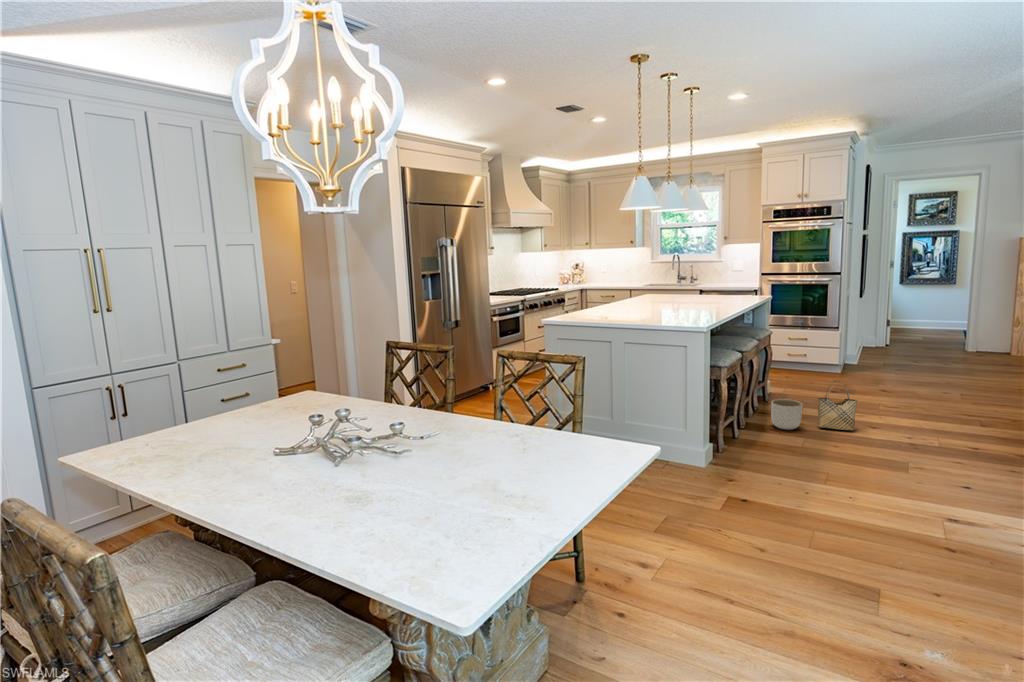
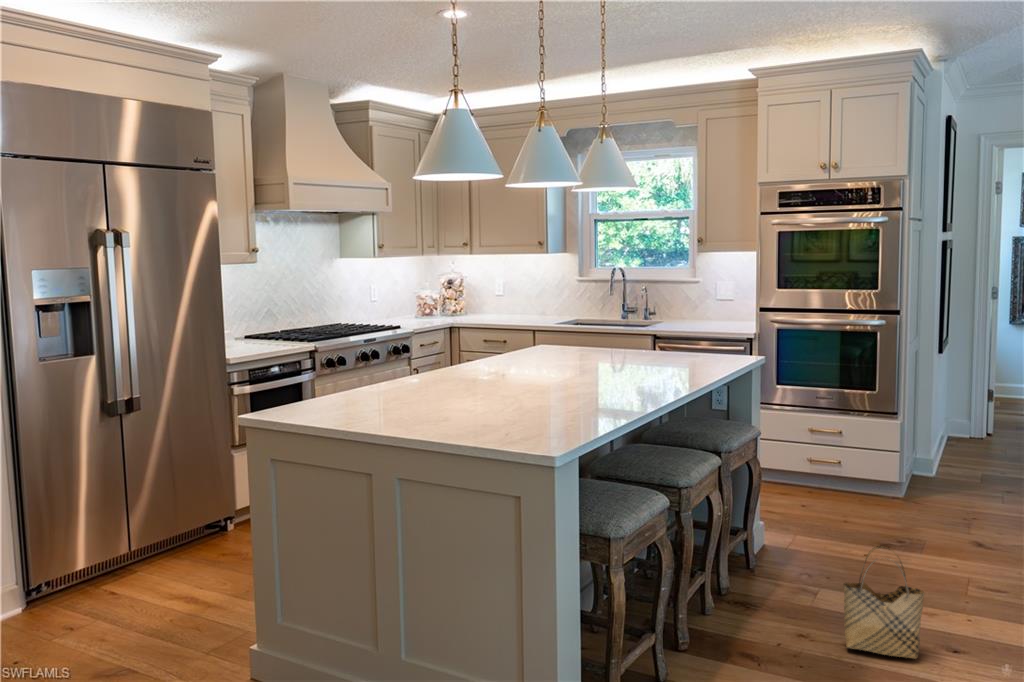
planter: present [771,399,802,430] -> none [747,582,810,654]

